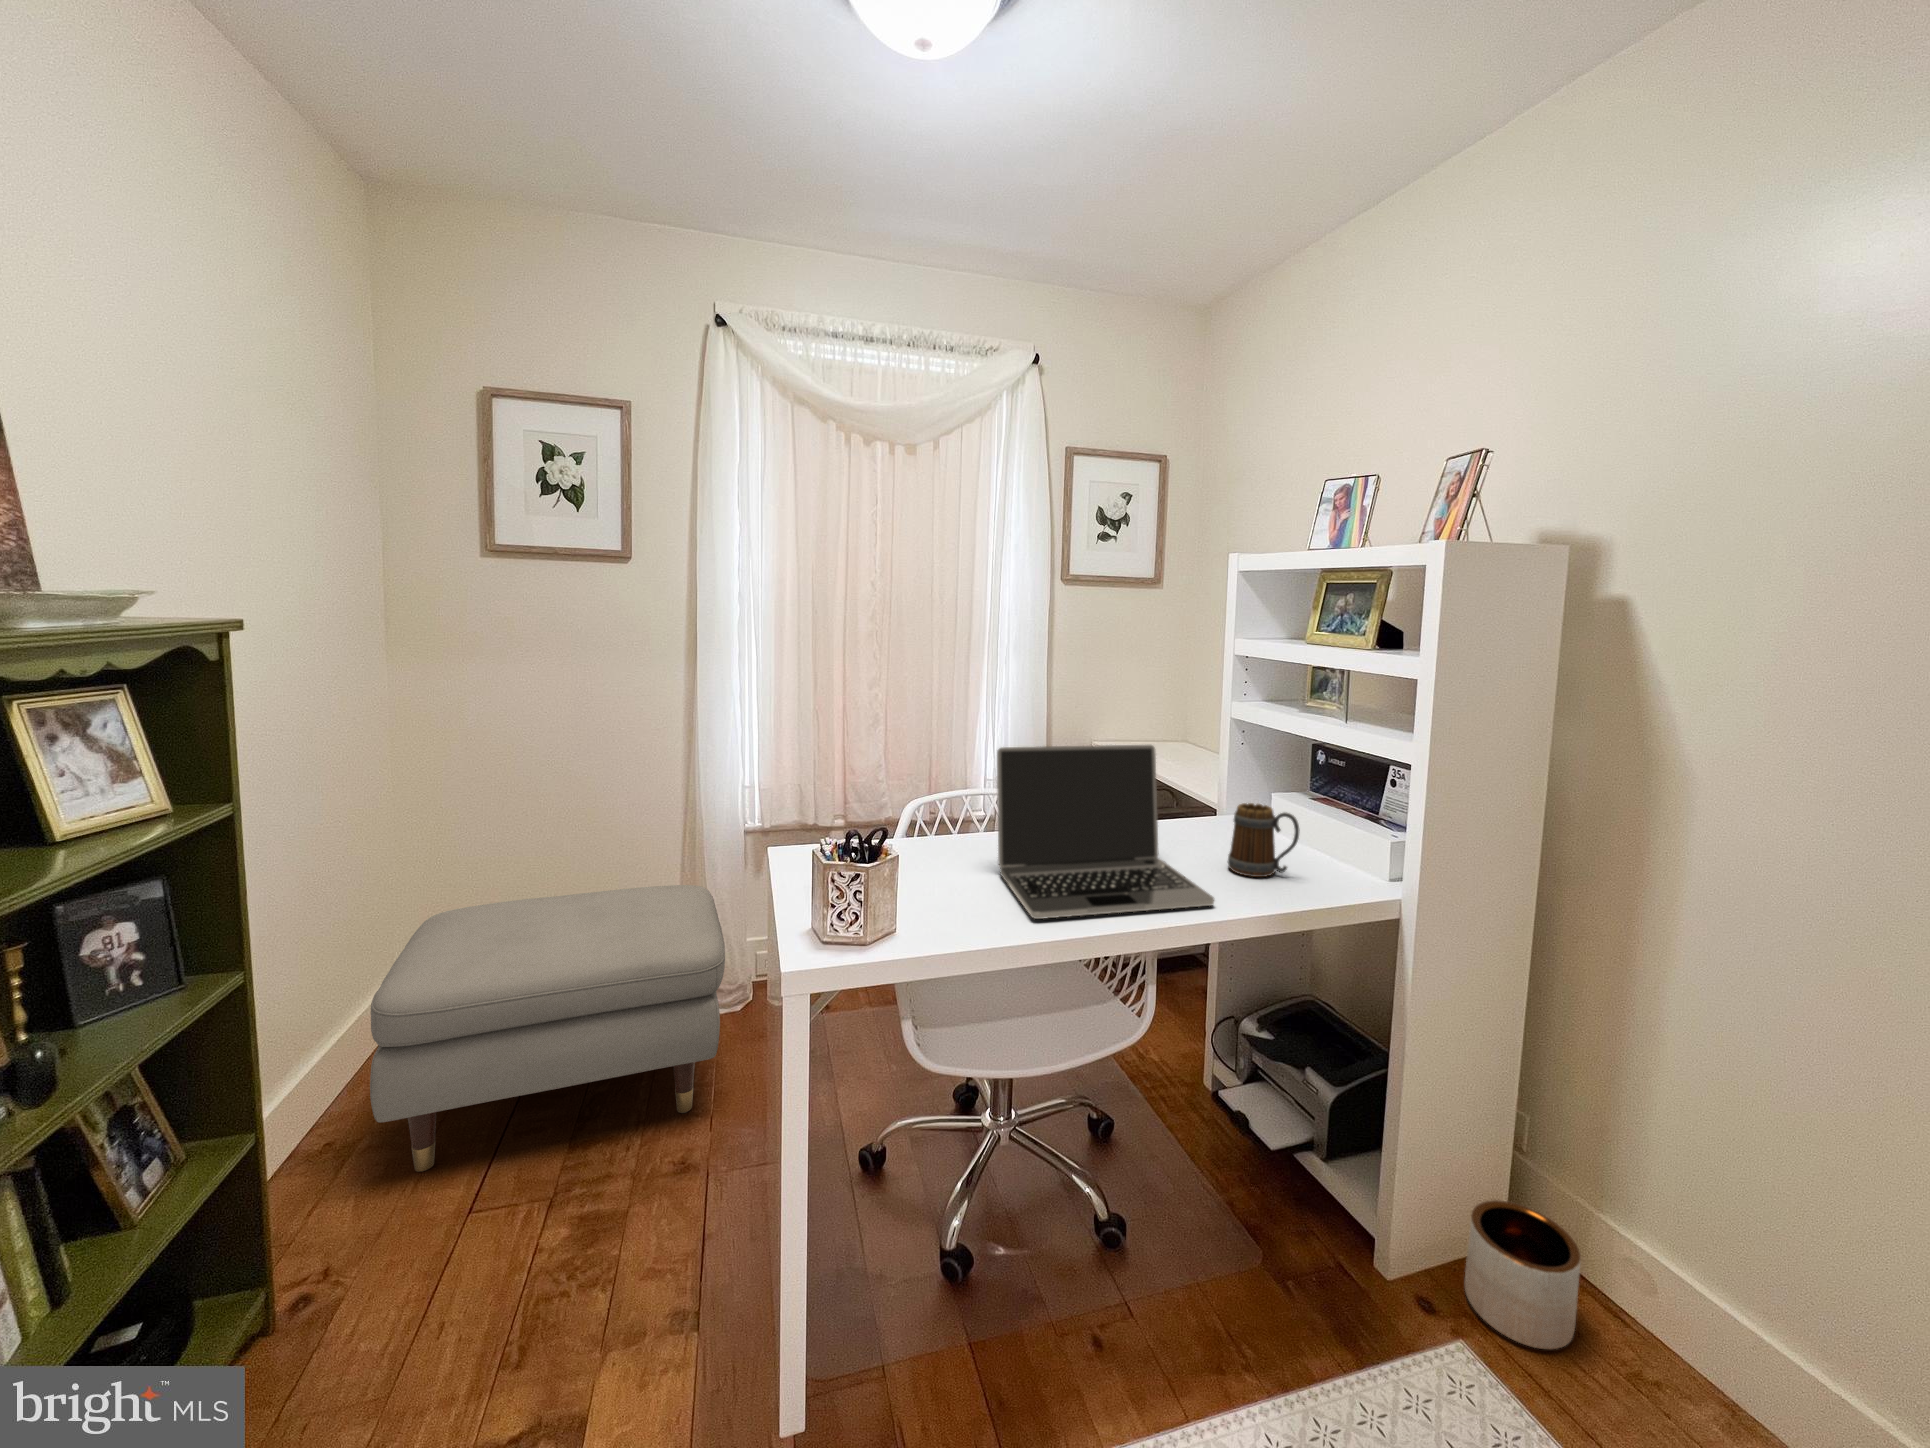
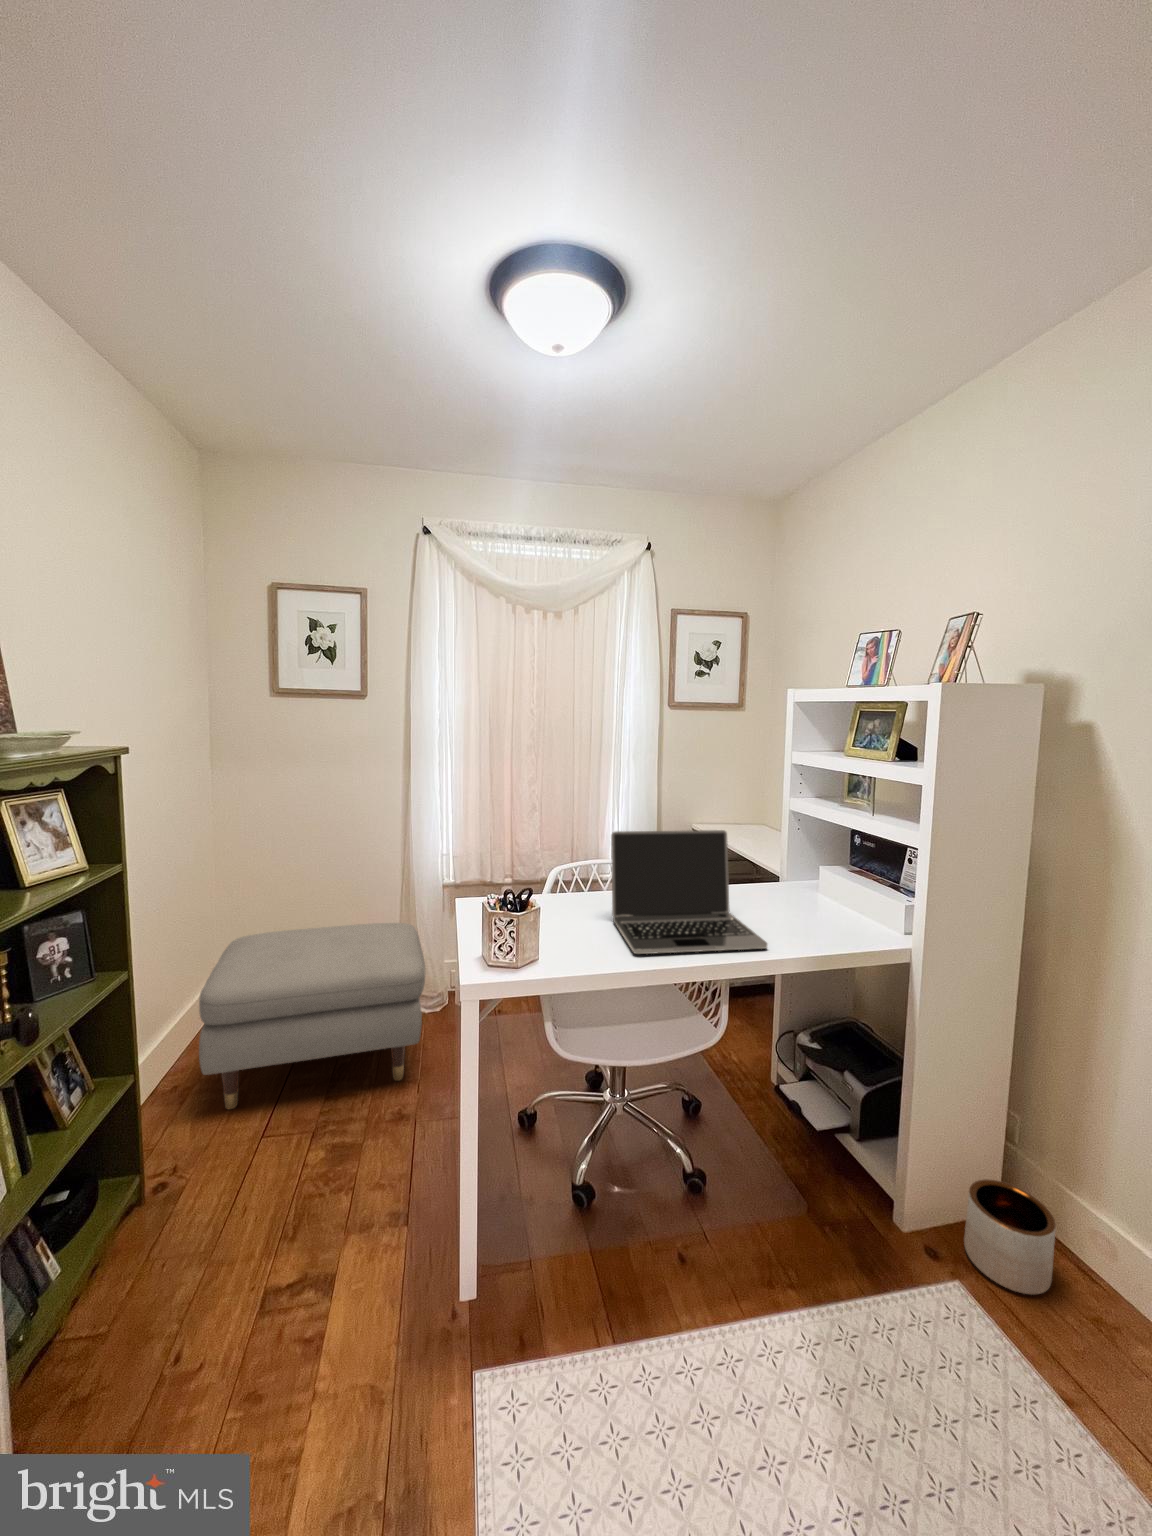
mug: present [1228,803,1300,877] -> none [781,874,835,929]

